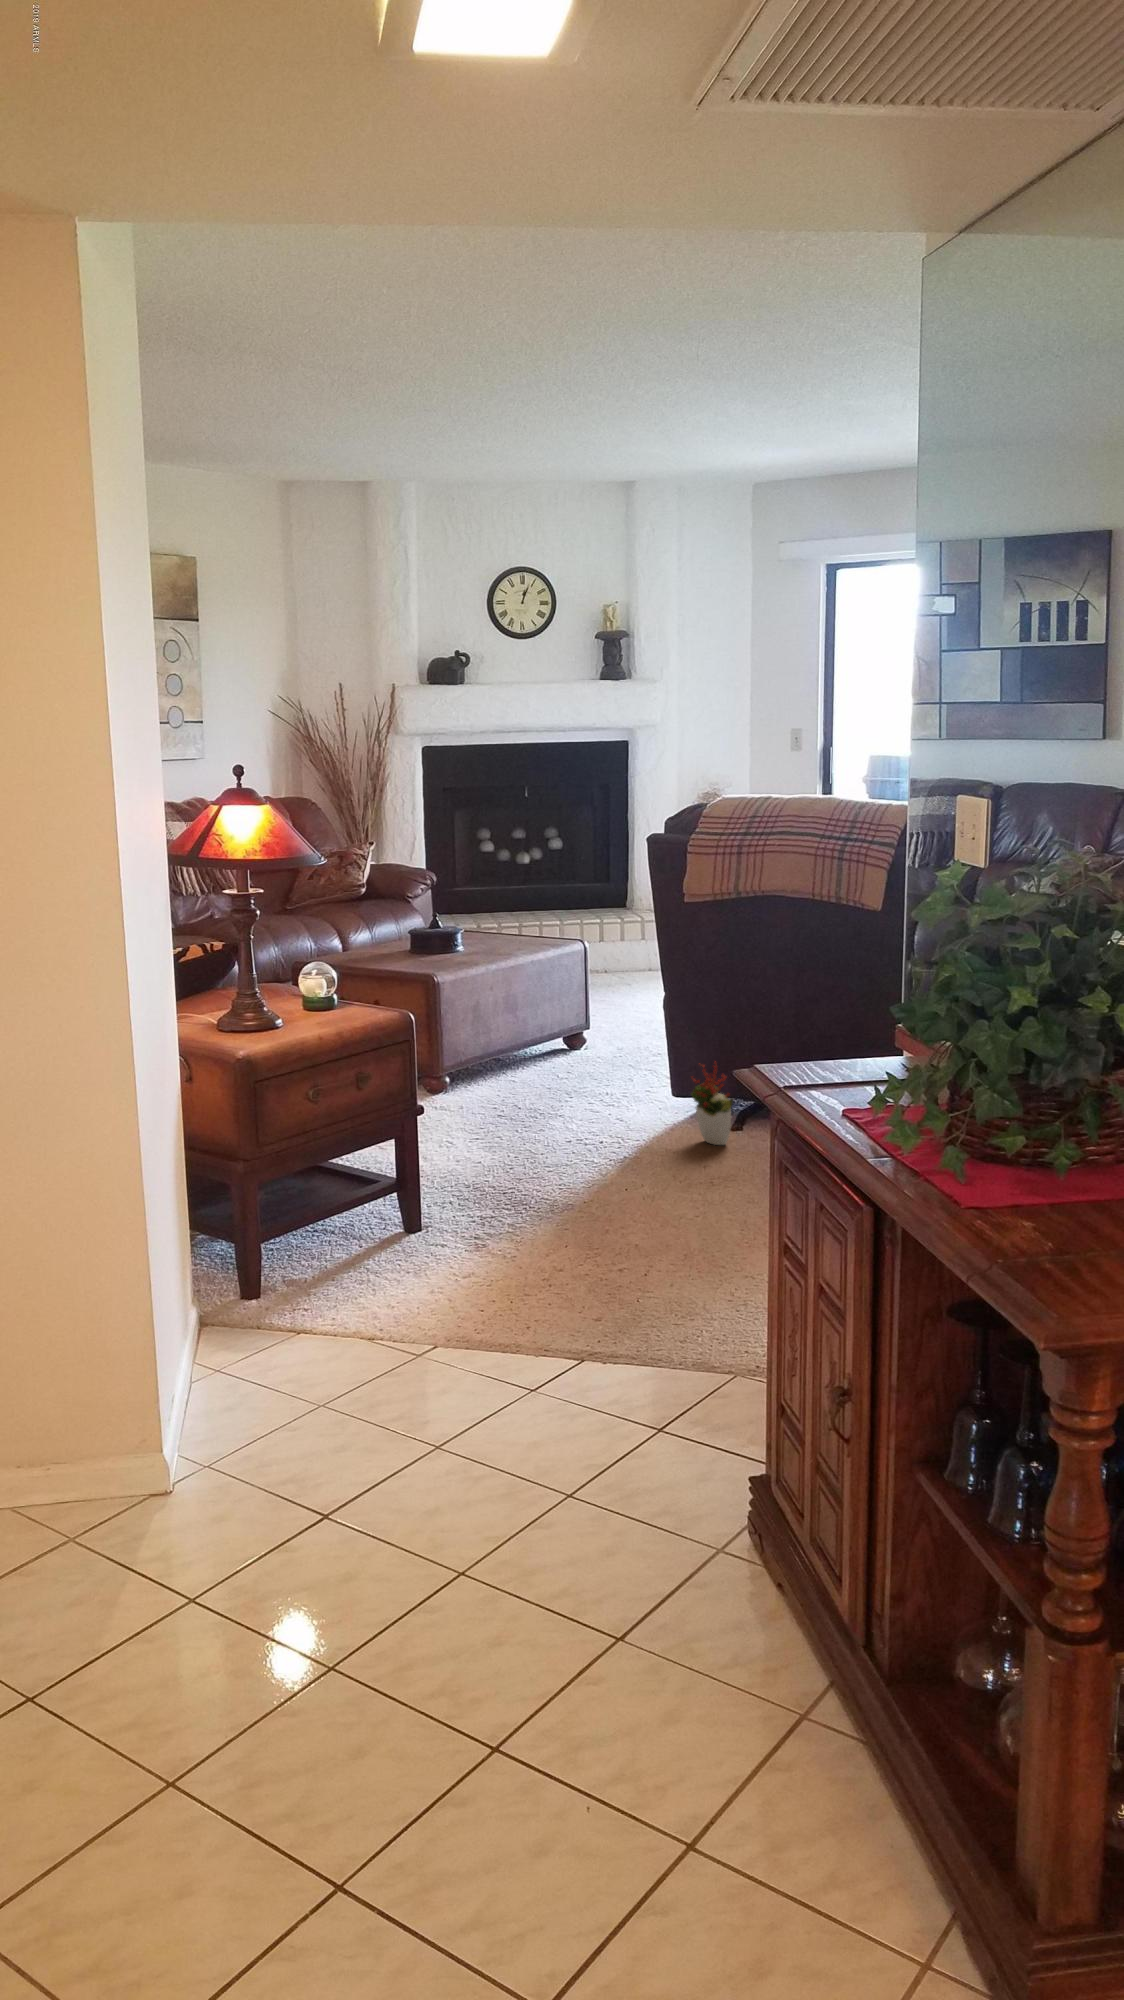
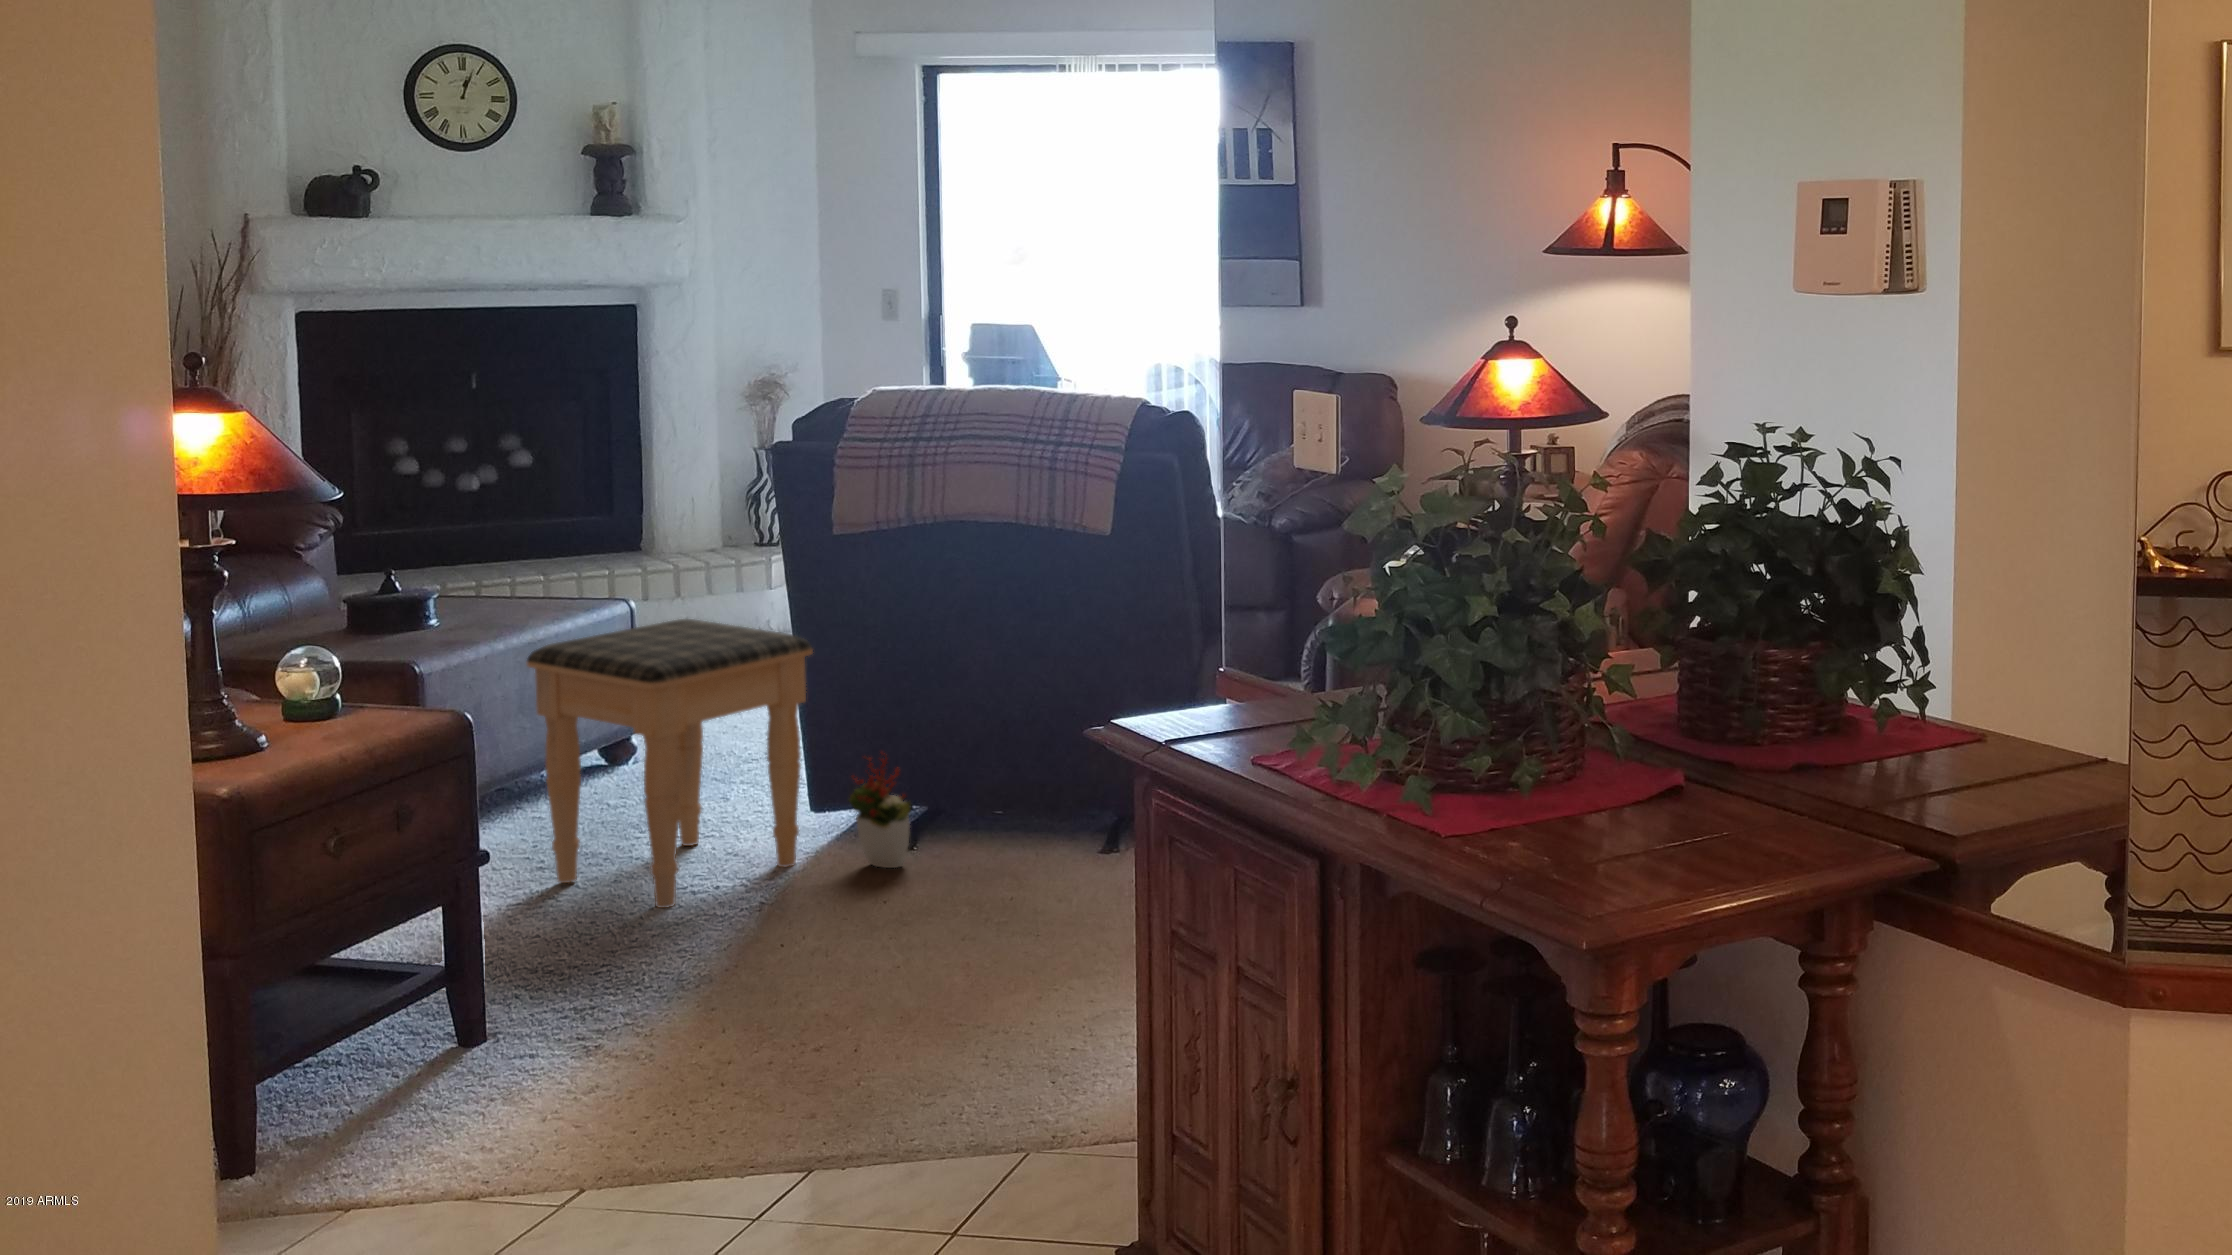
footstool: none [487,957,671,1155] -> present [526,619,813,908]

